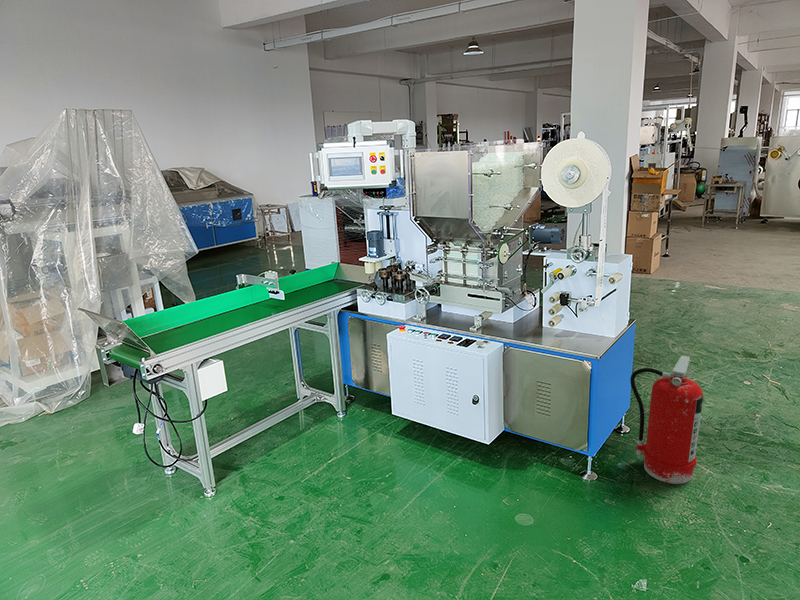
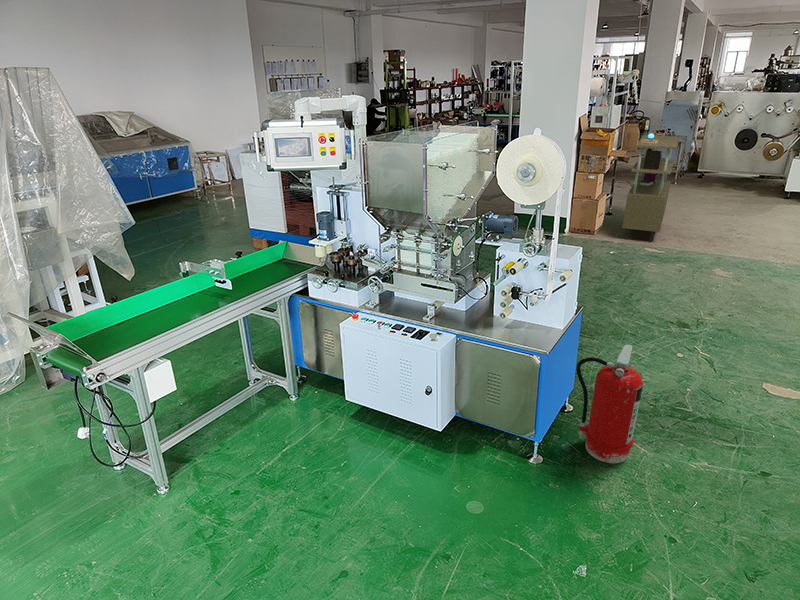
shelving unit: none [681,173,738,282] -> present [622,133,679,242]

